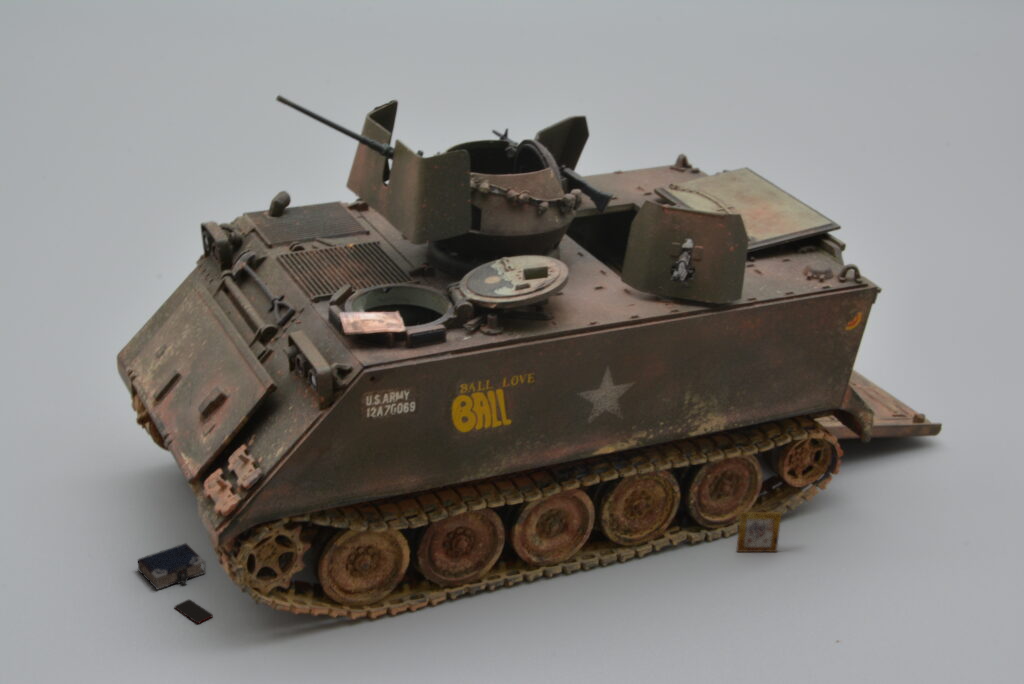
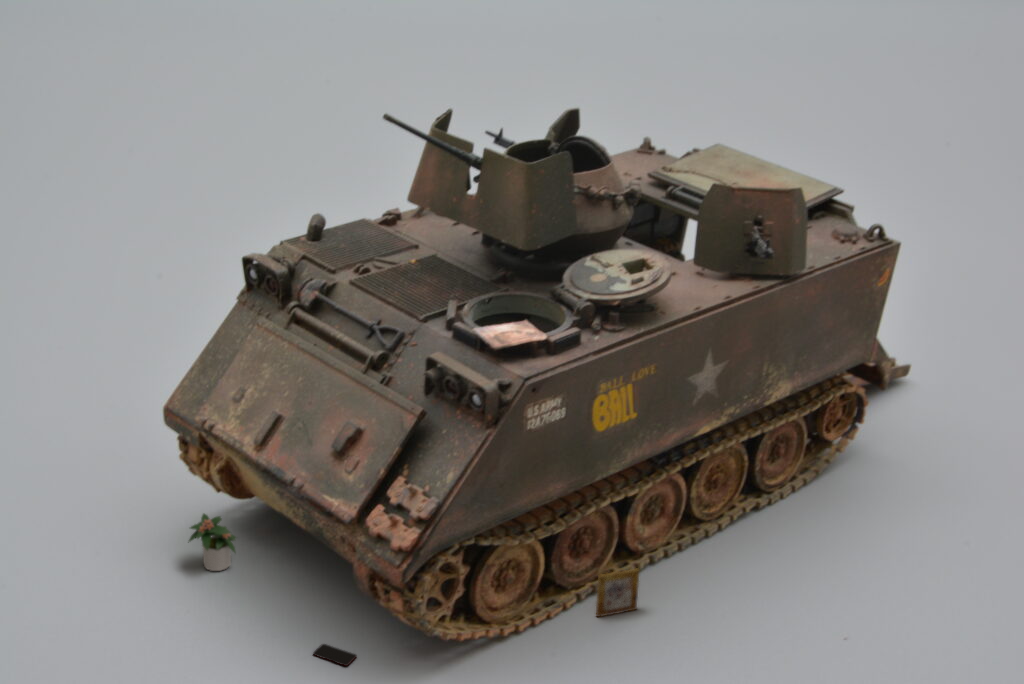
potted plant: none [110,461,161,519] -> present [189,514,236,571]
picture frame: present [737,512,781,552] -> present [596,568,639,617]
book: present [138,544,205,589] -> none [252,588,323,640]

